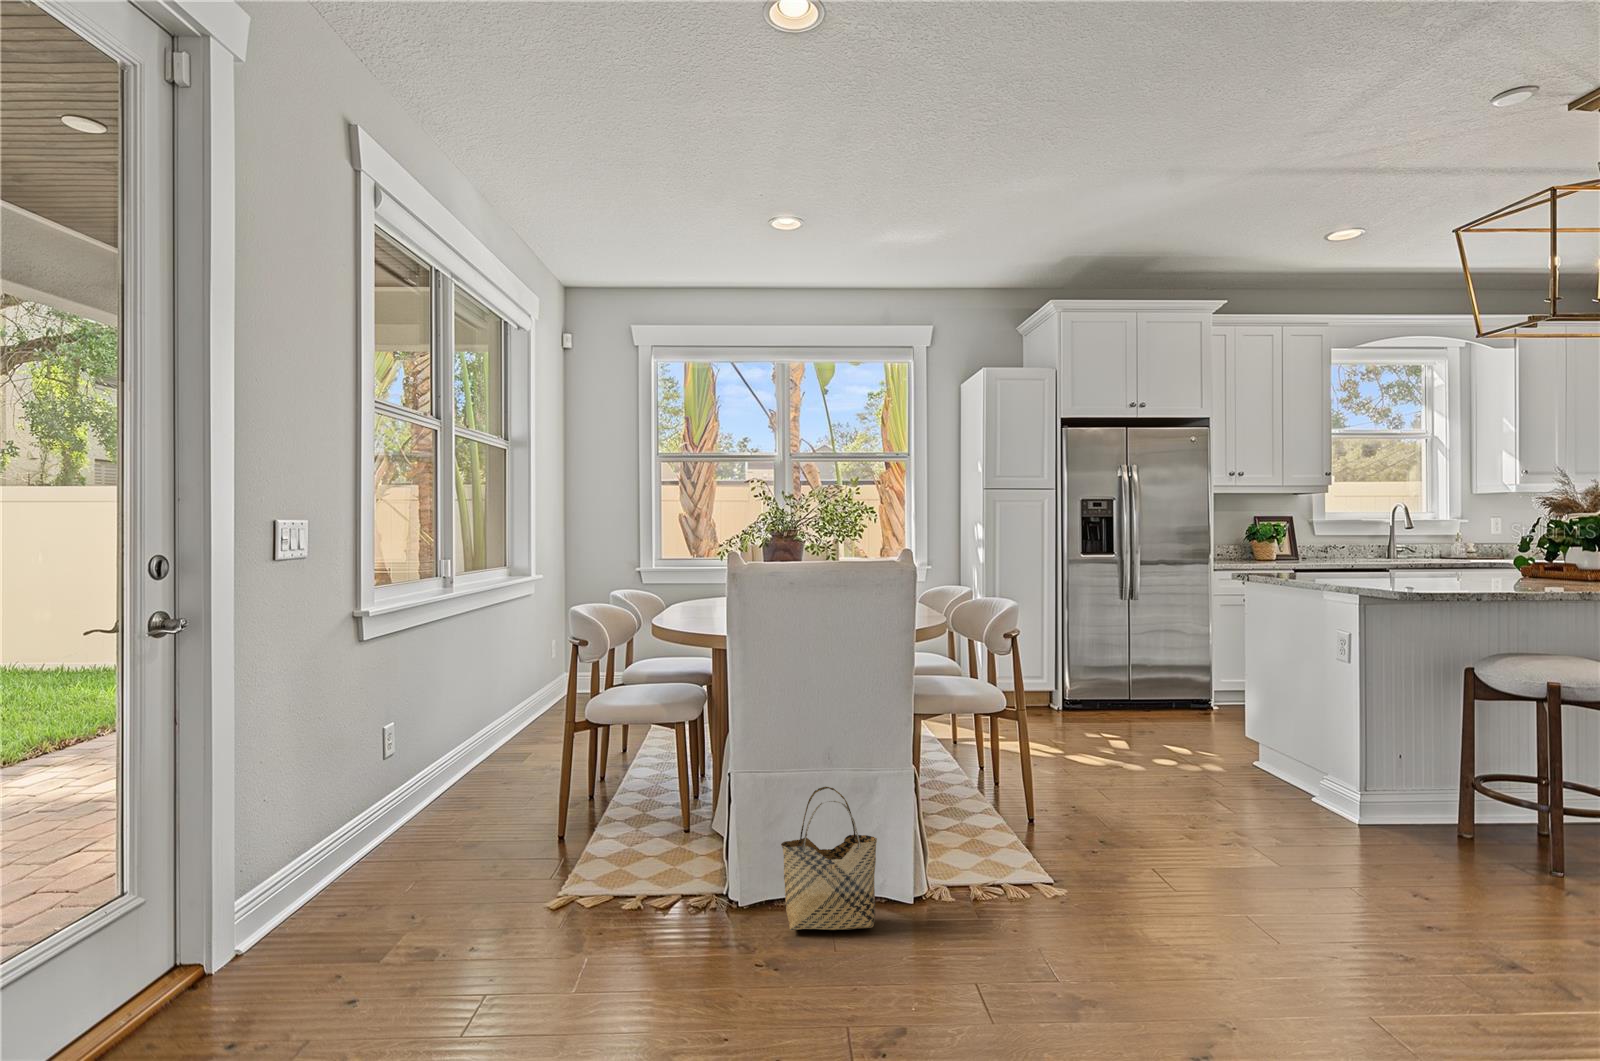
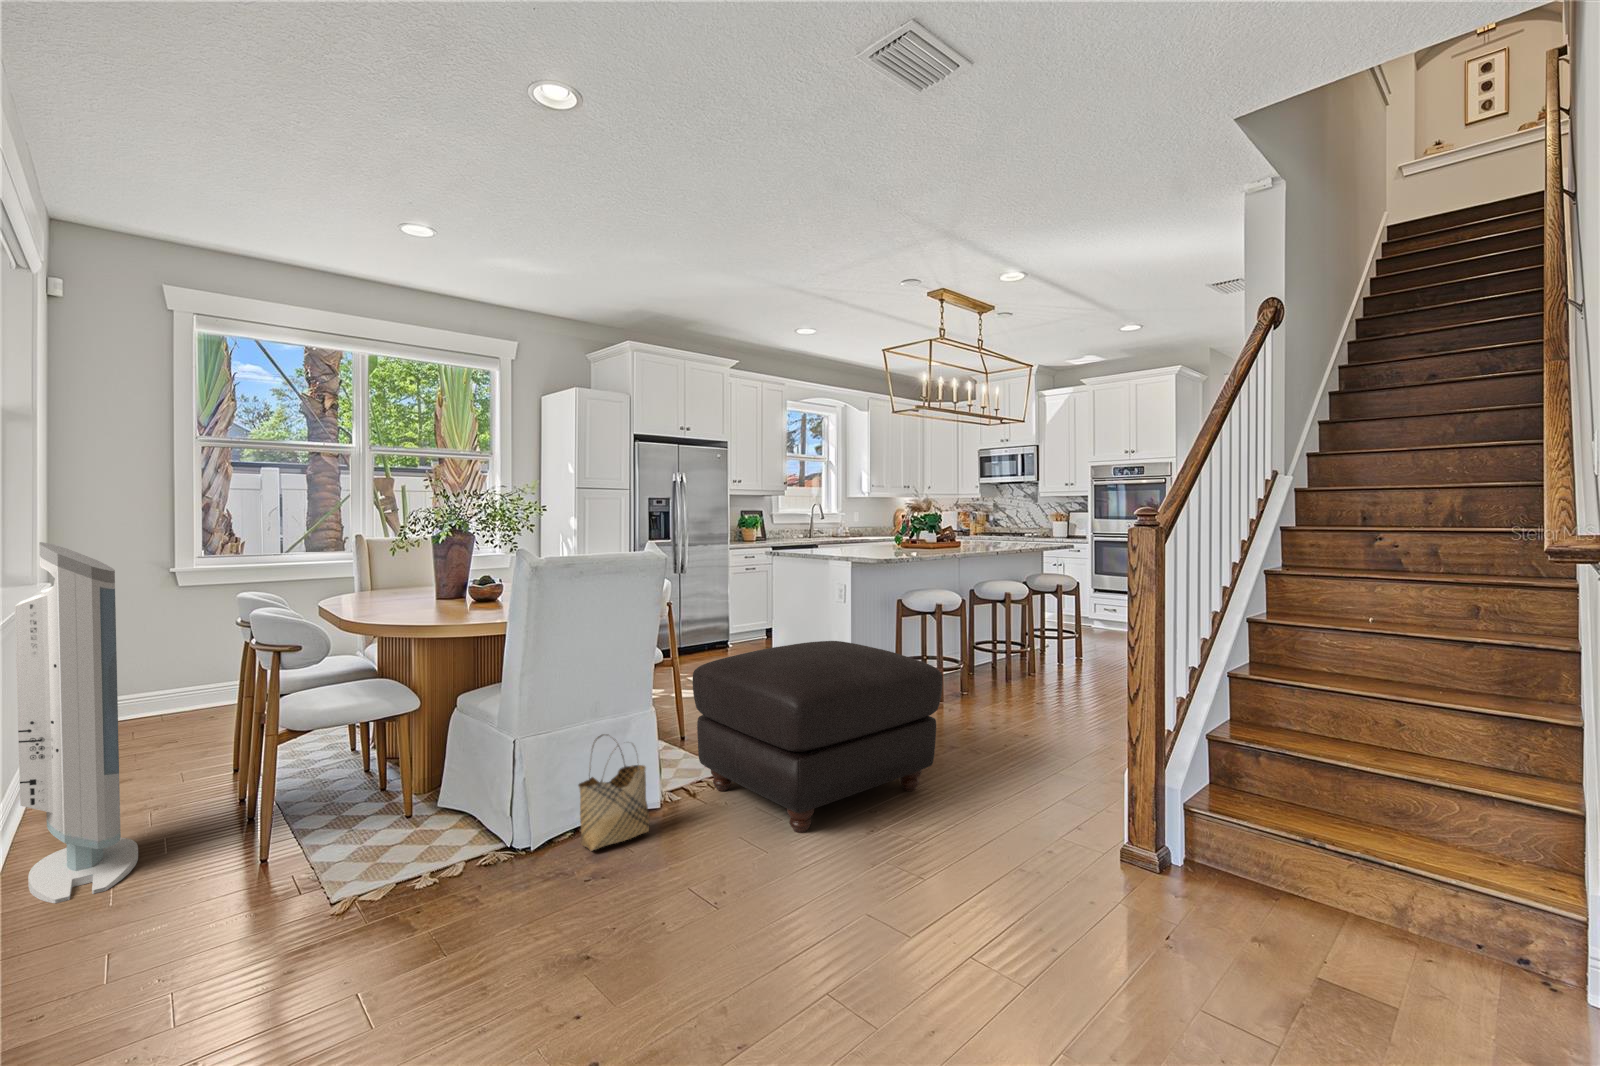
air purifier: none [402,543,486,844] -> present [15,542,138,903]
ottoman: none [977,707,1401,998] -> present [693,641,942,833]

